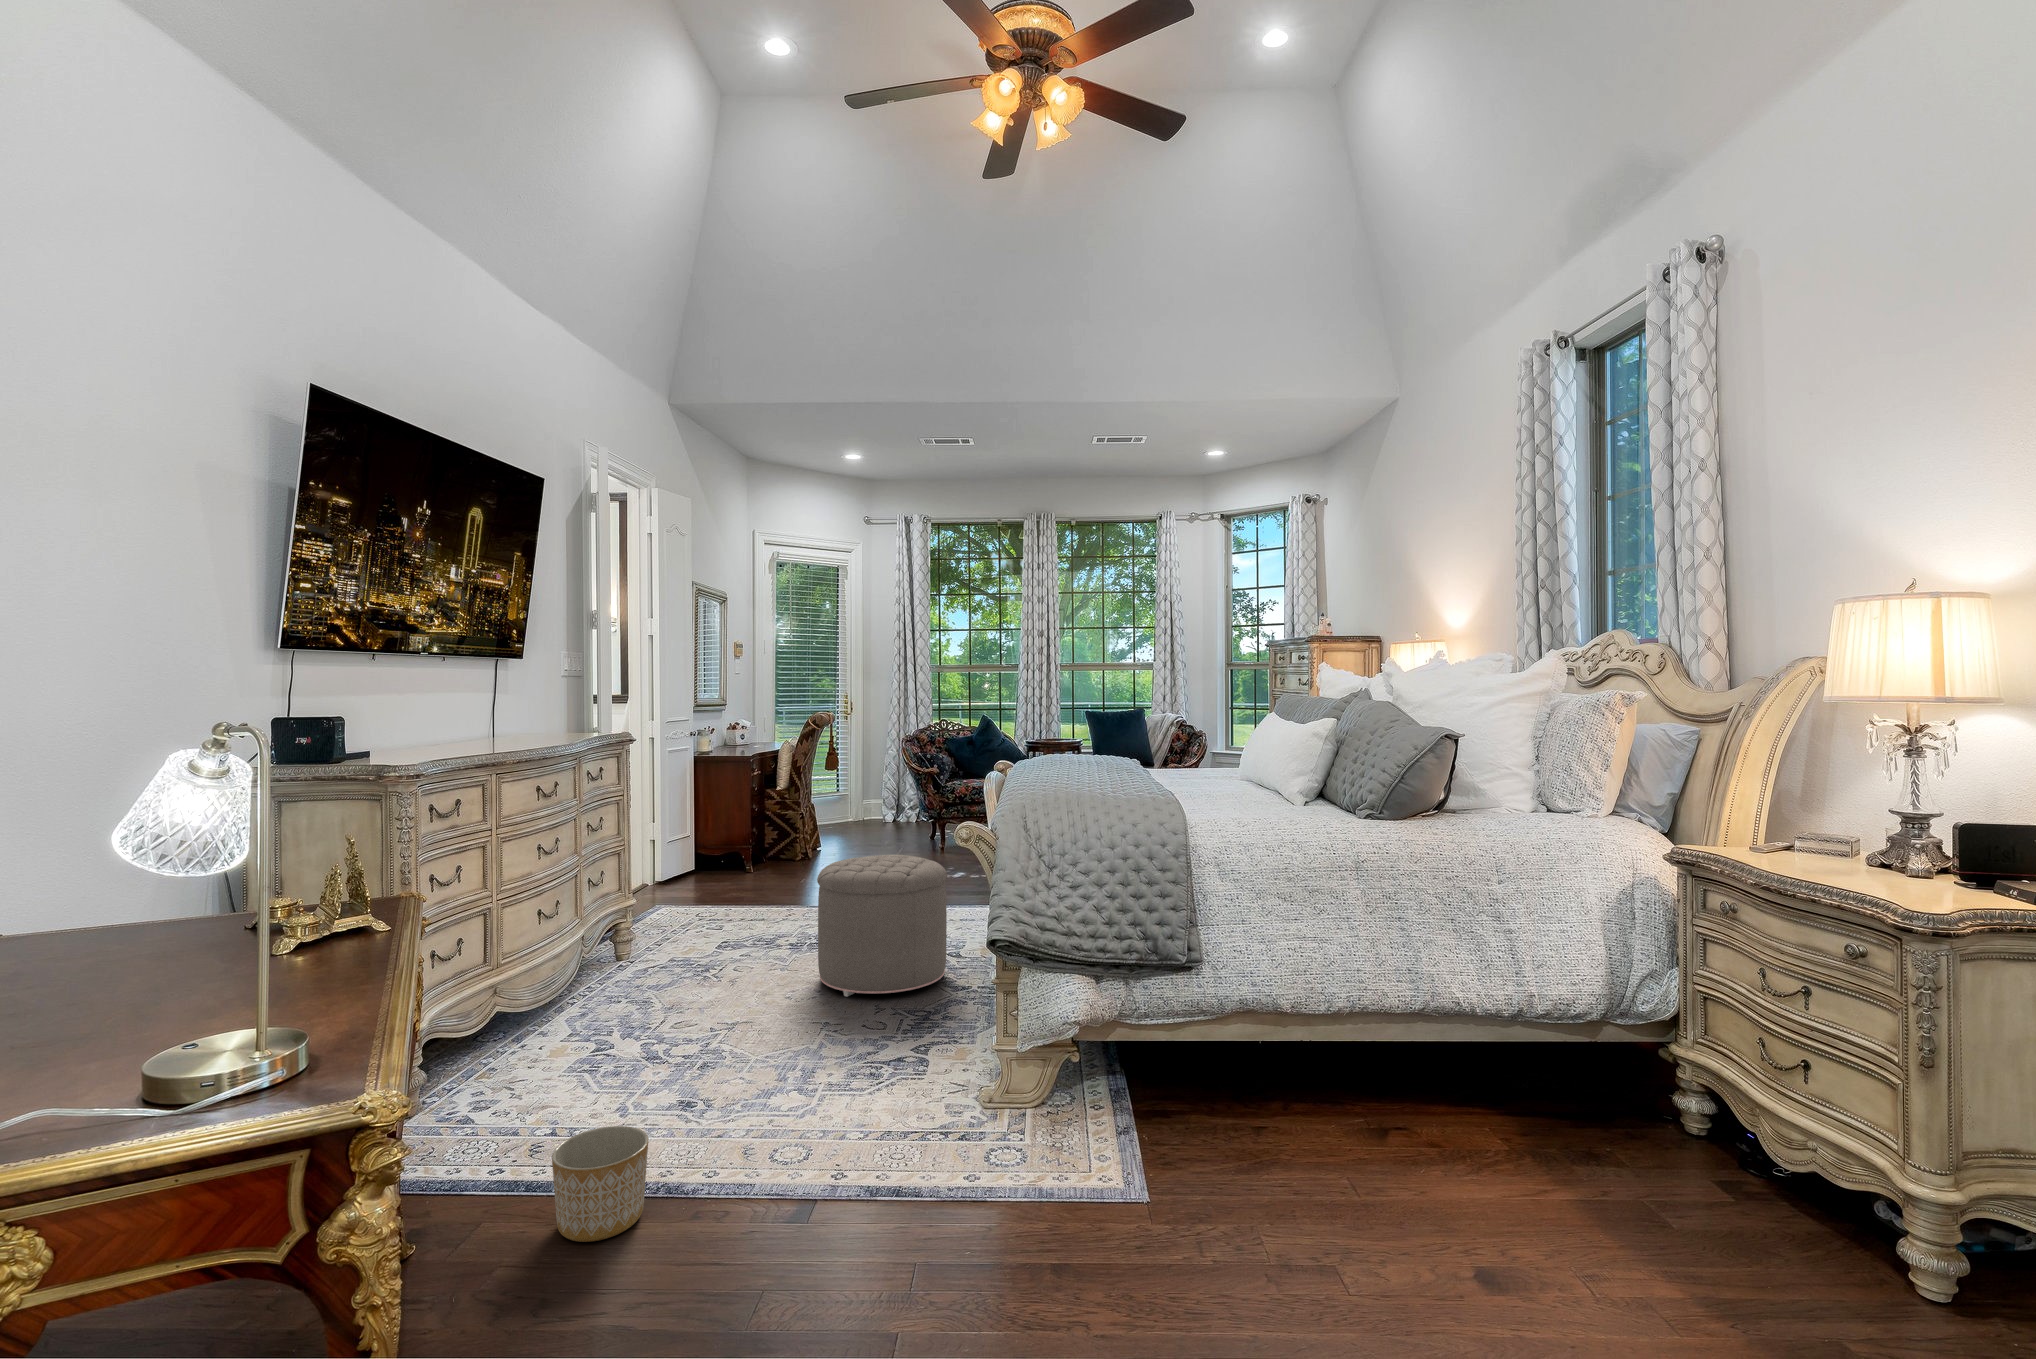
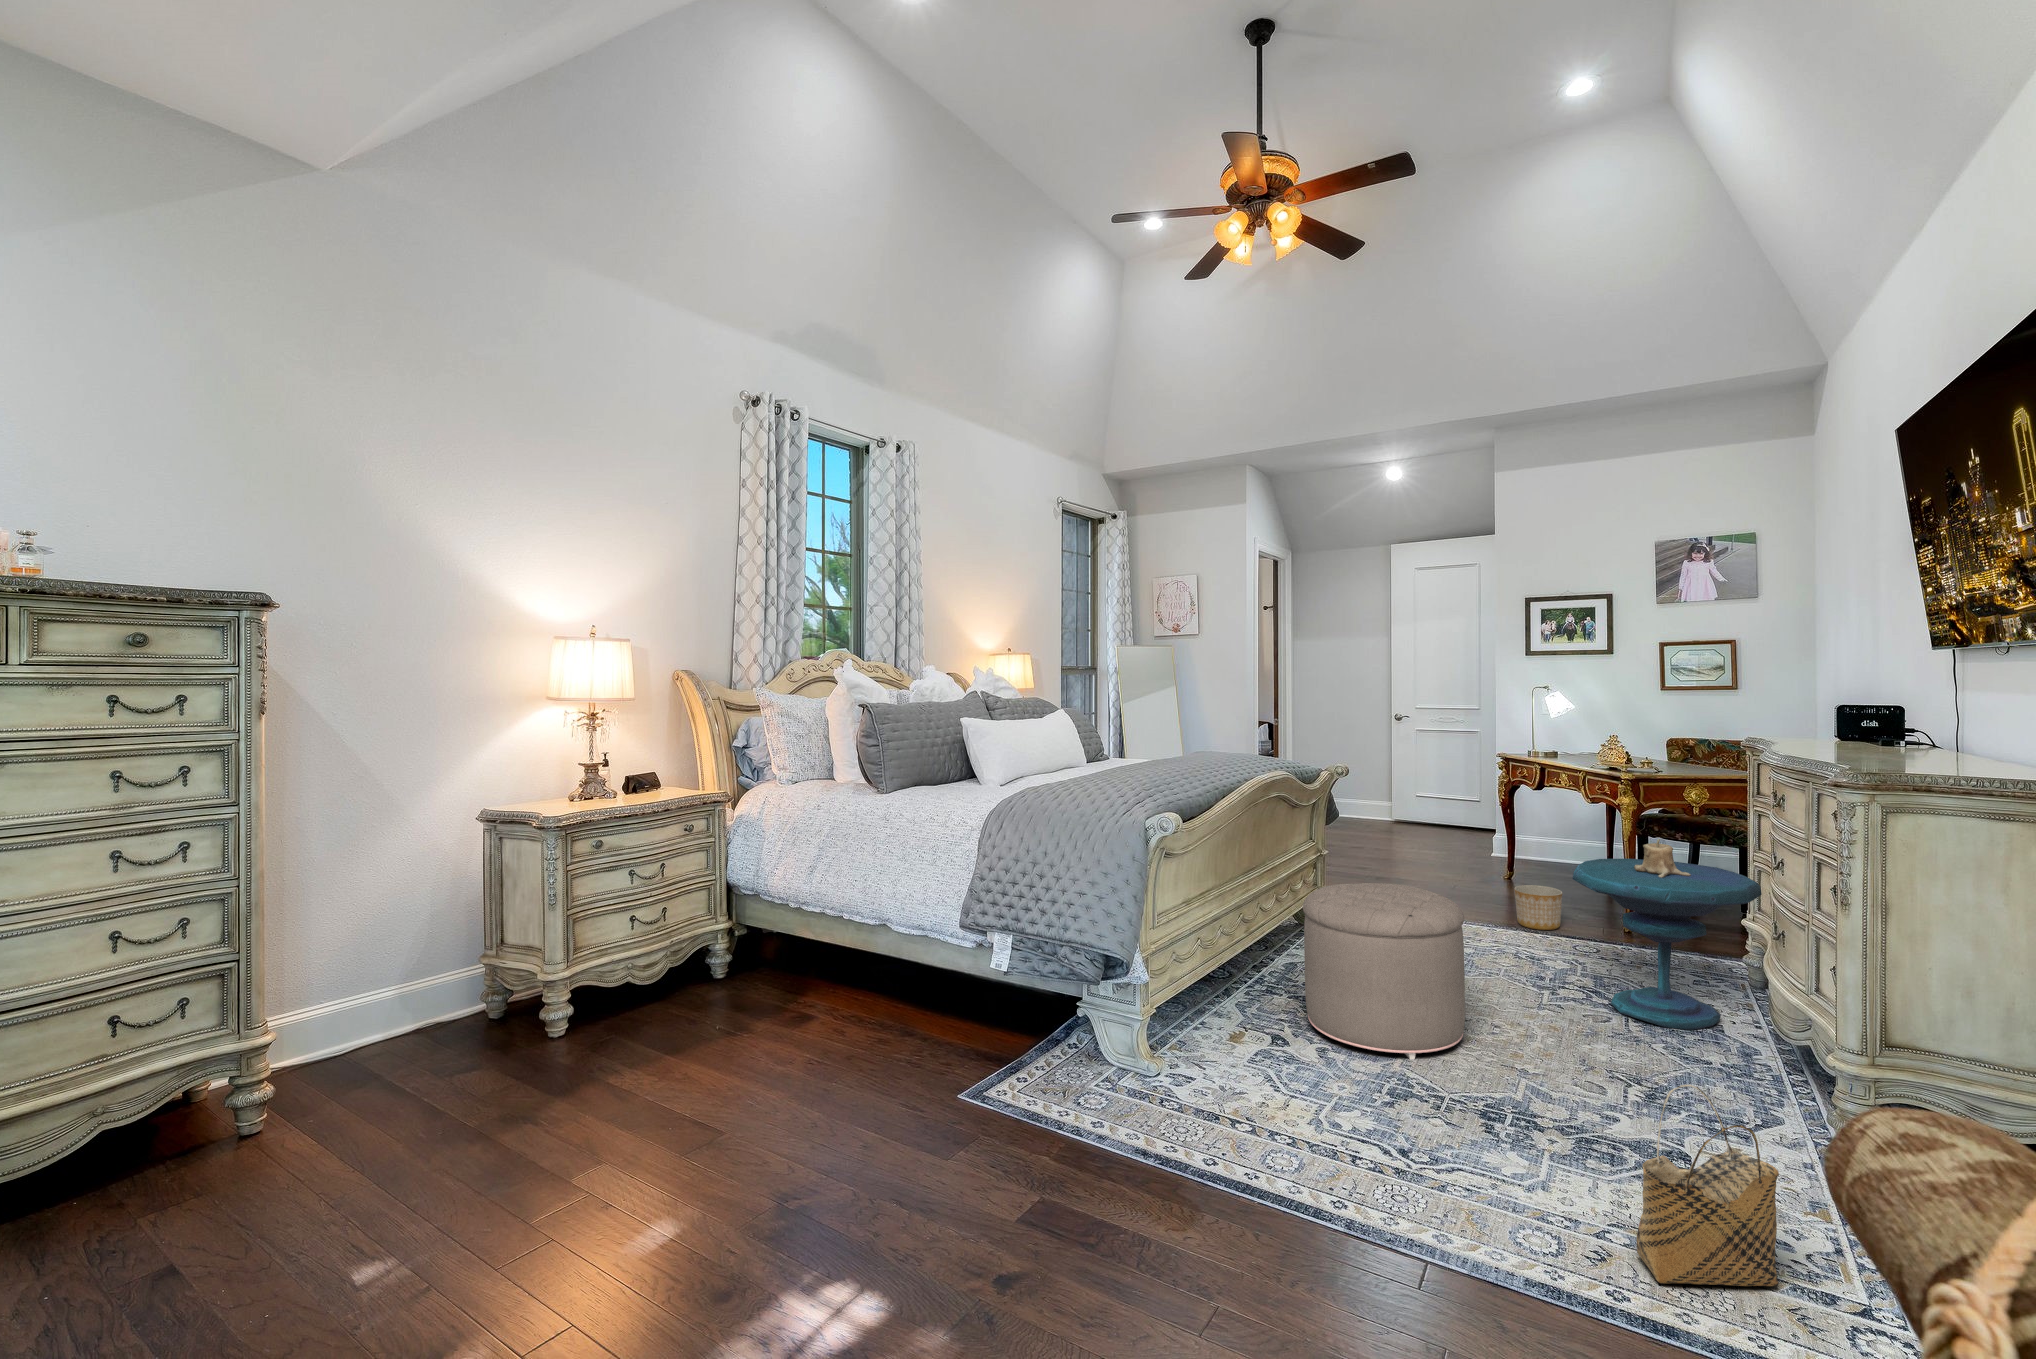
woven basket: none [727,841,778,914] -> present [1636,1085,1779,1286]
side table: none [518,856,696,1057] -> present [1573,839,1762,1030]

